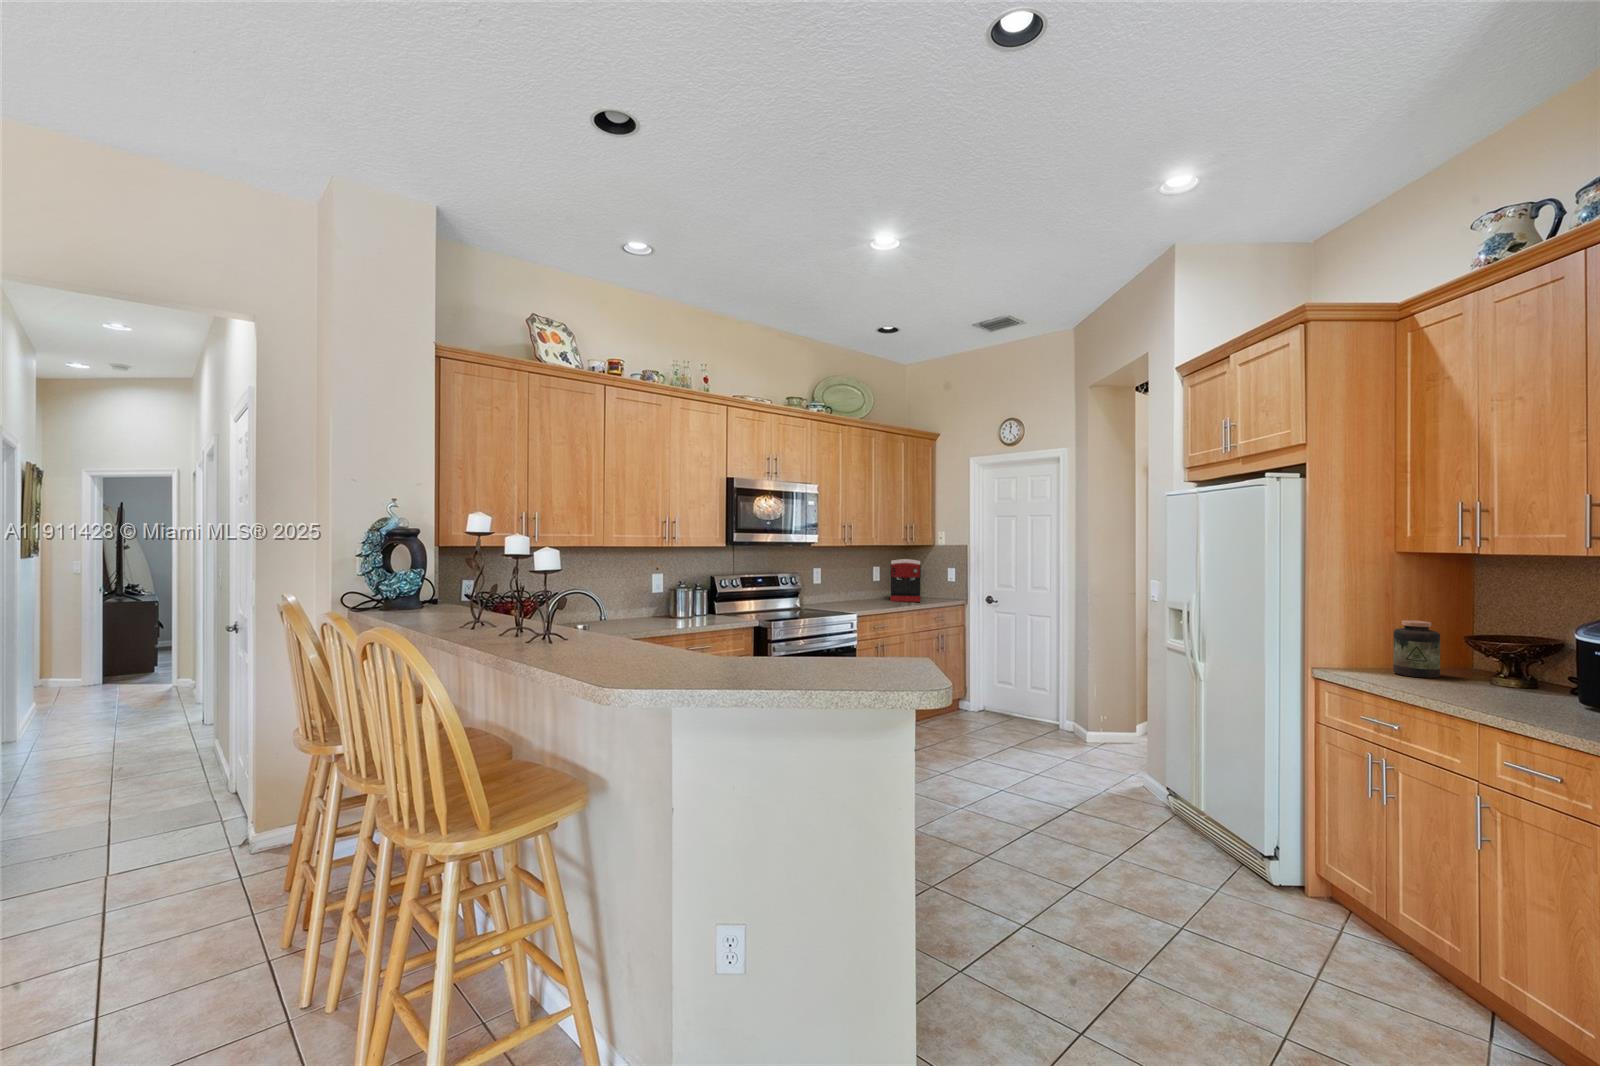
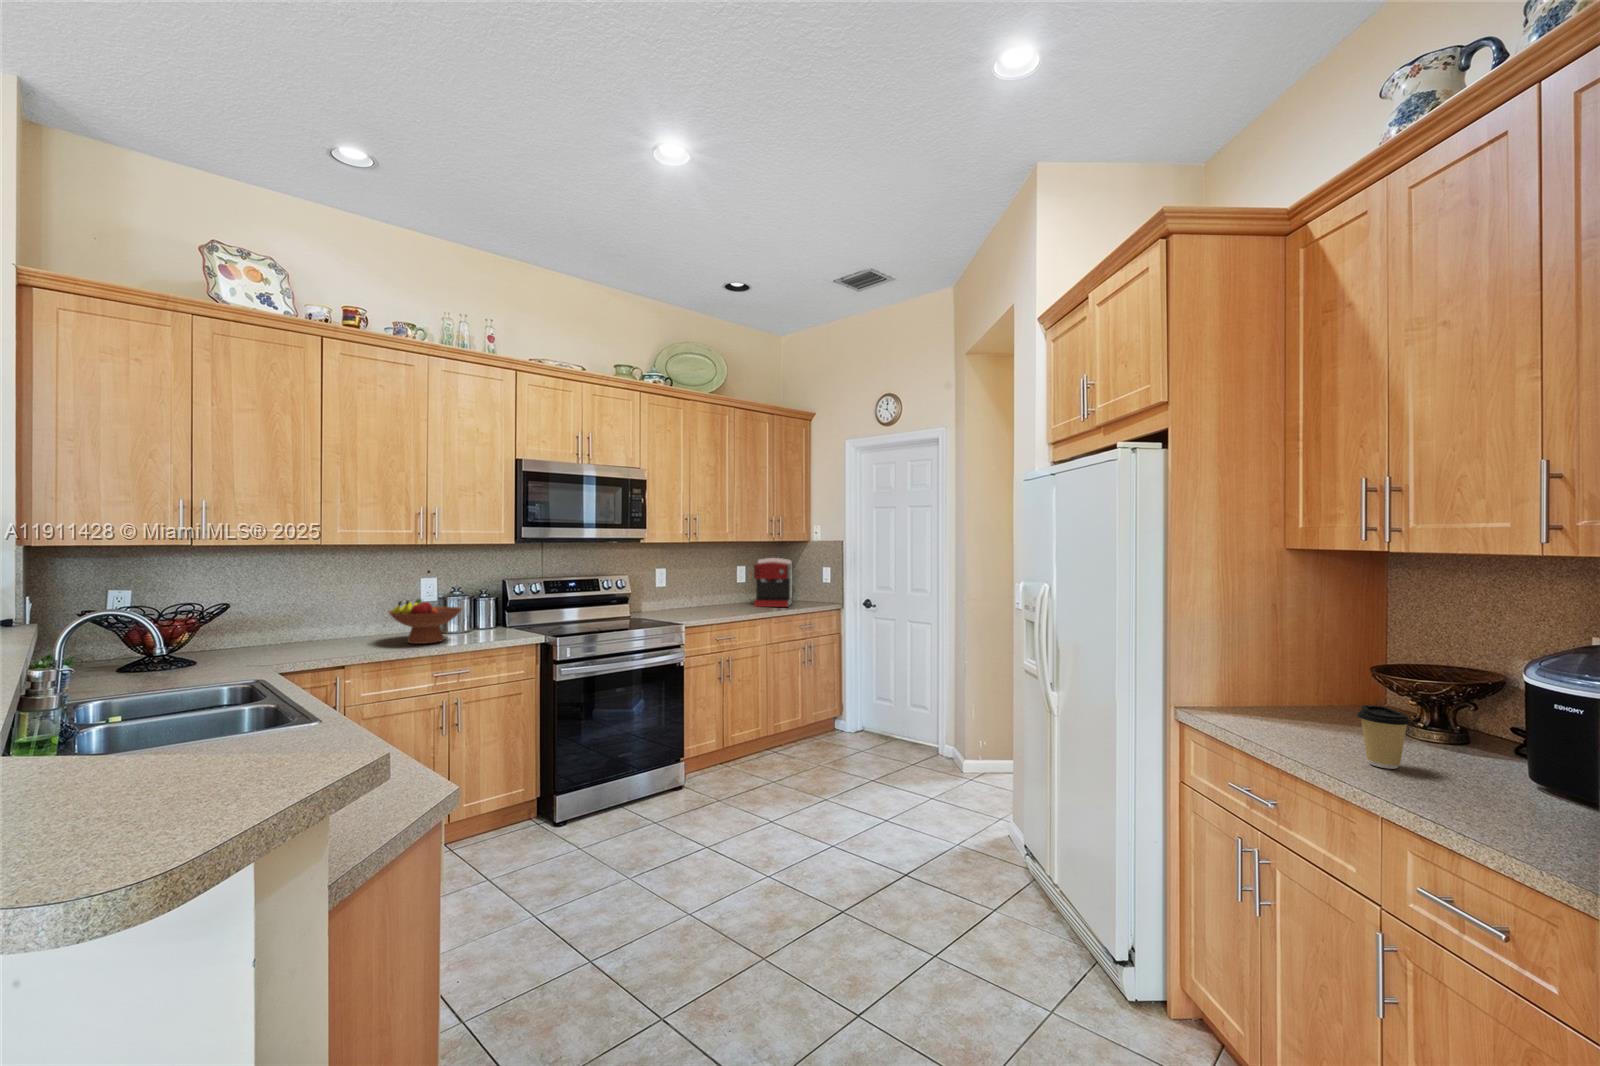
fruit bowl: none [643,590,696,625] -> present [388,599,462,644]
jar: present [1393,620,1440,678] -> none [1279,644,1339,725]
coffee cup: none [1458,657,1497,698] -> present [1357,706,1411,769]

